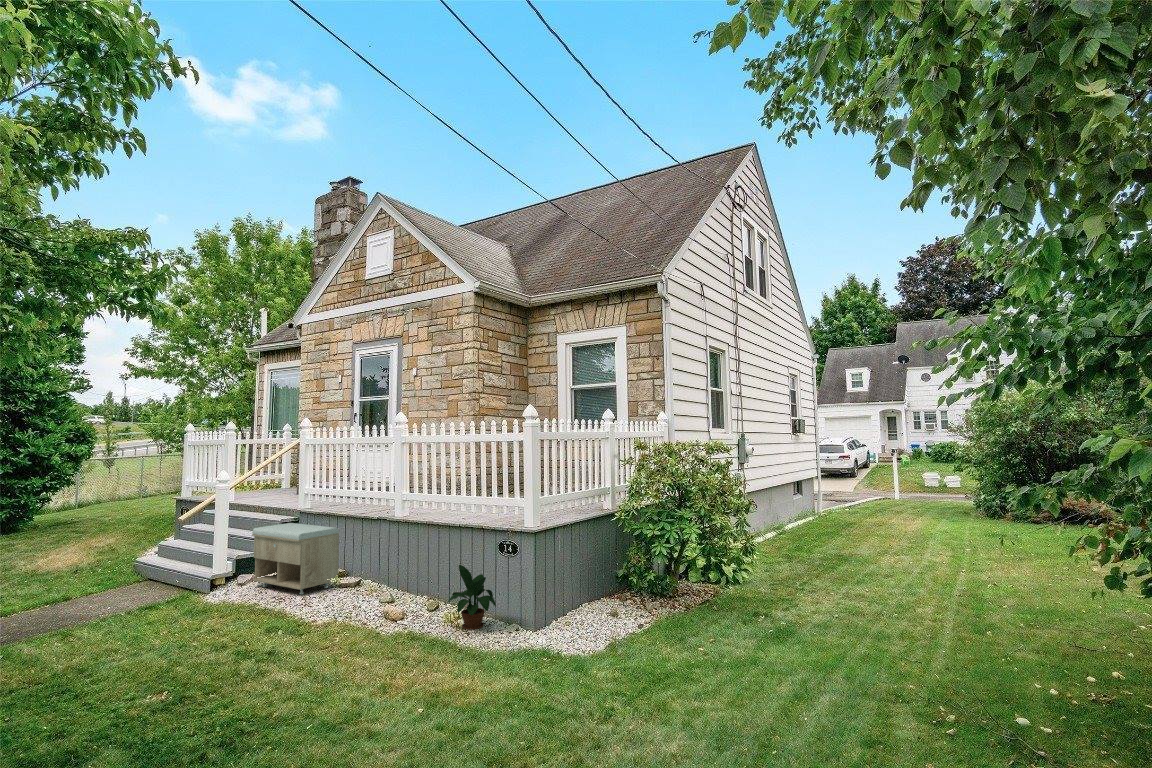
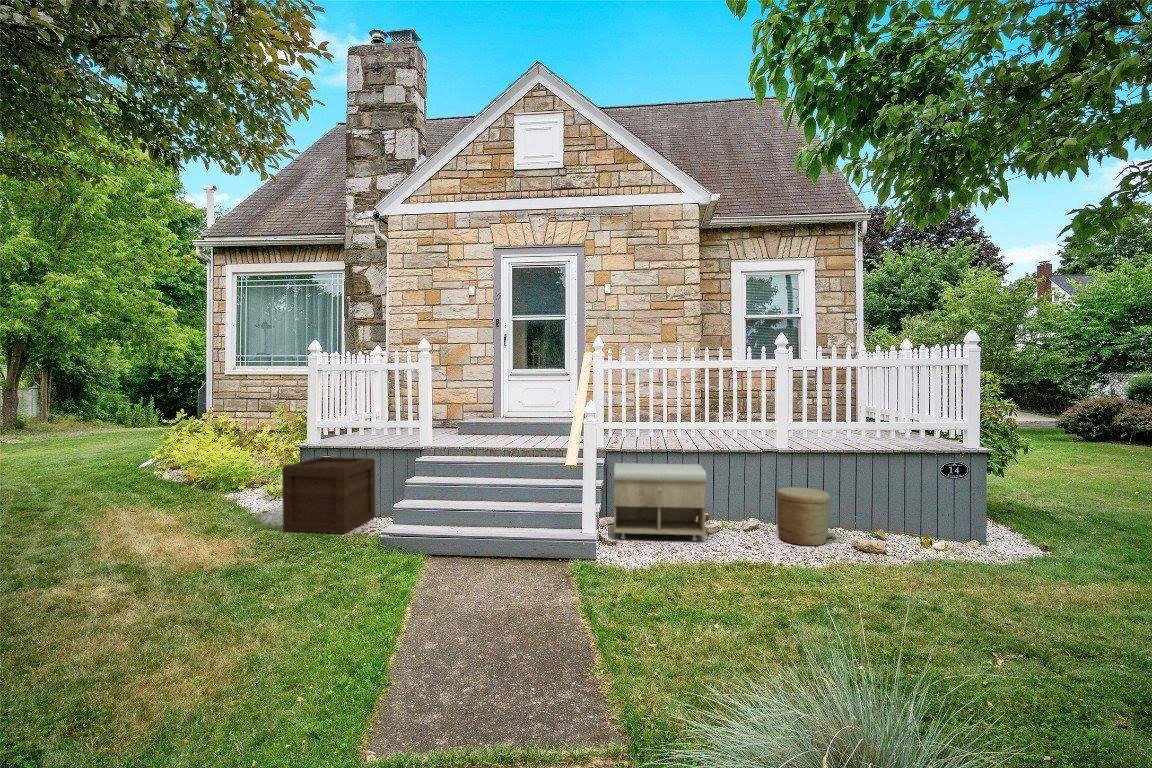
wooden crate: none [117,508,189,564] -> present [282,457,375,534]
woven basket: none [351,554,401,610] -> present [776,487,830,546]
potted plant: present [447,565,496,629] -> none [919,489,983,549]

